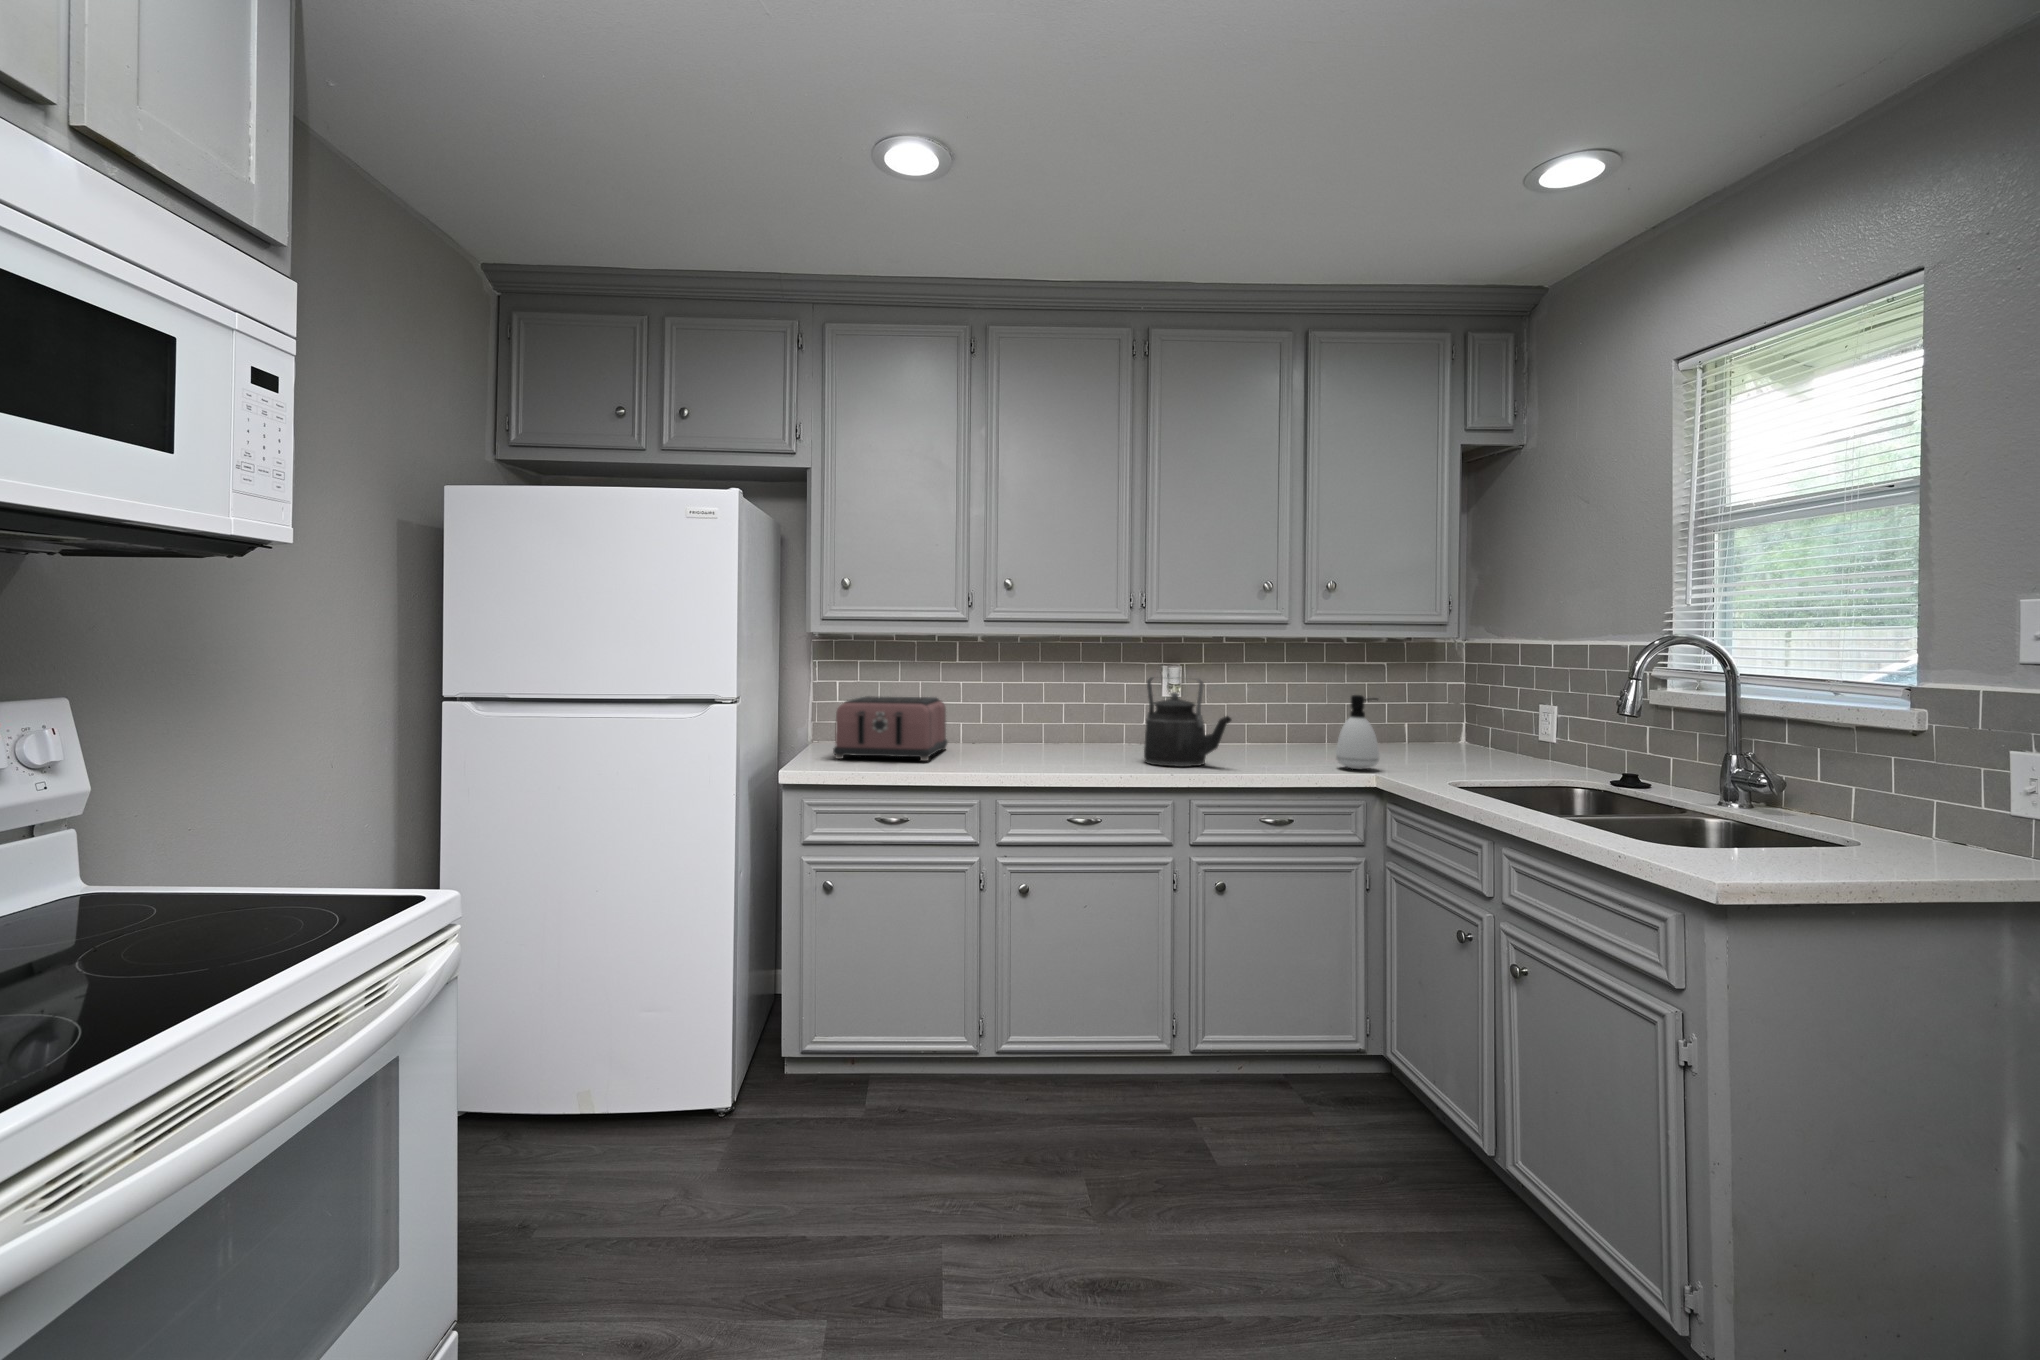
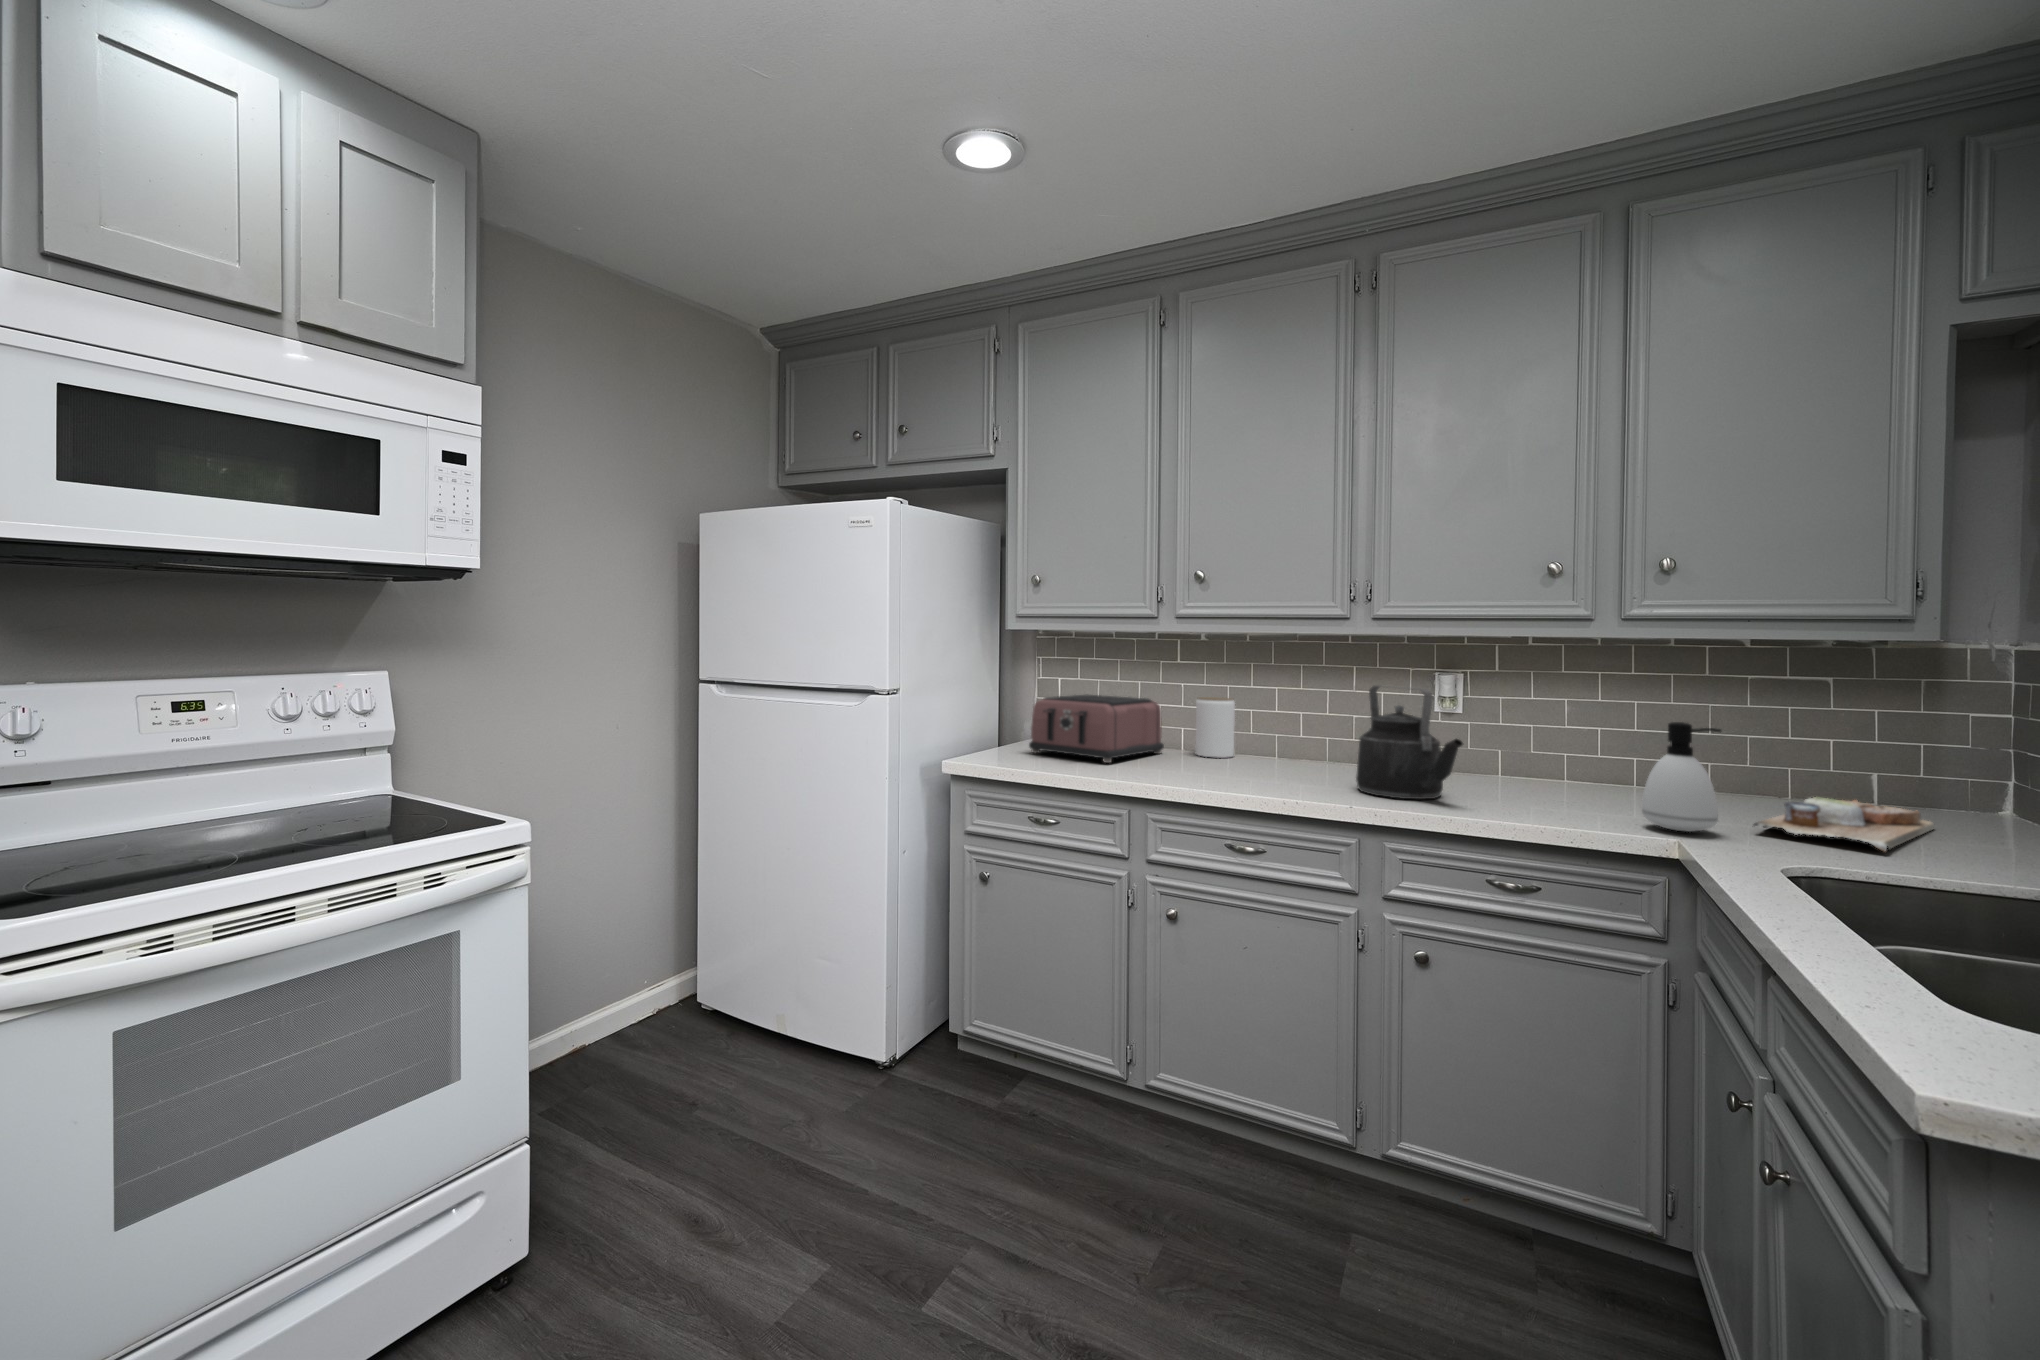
jar: none [974,693,1008,749] -> present [1195,697,1235,758]
cutting board: none [1389,740,1458,769] -> present [1754,797,1934,851]

